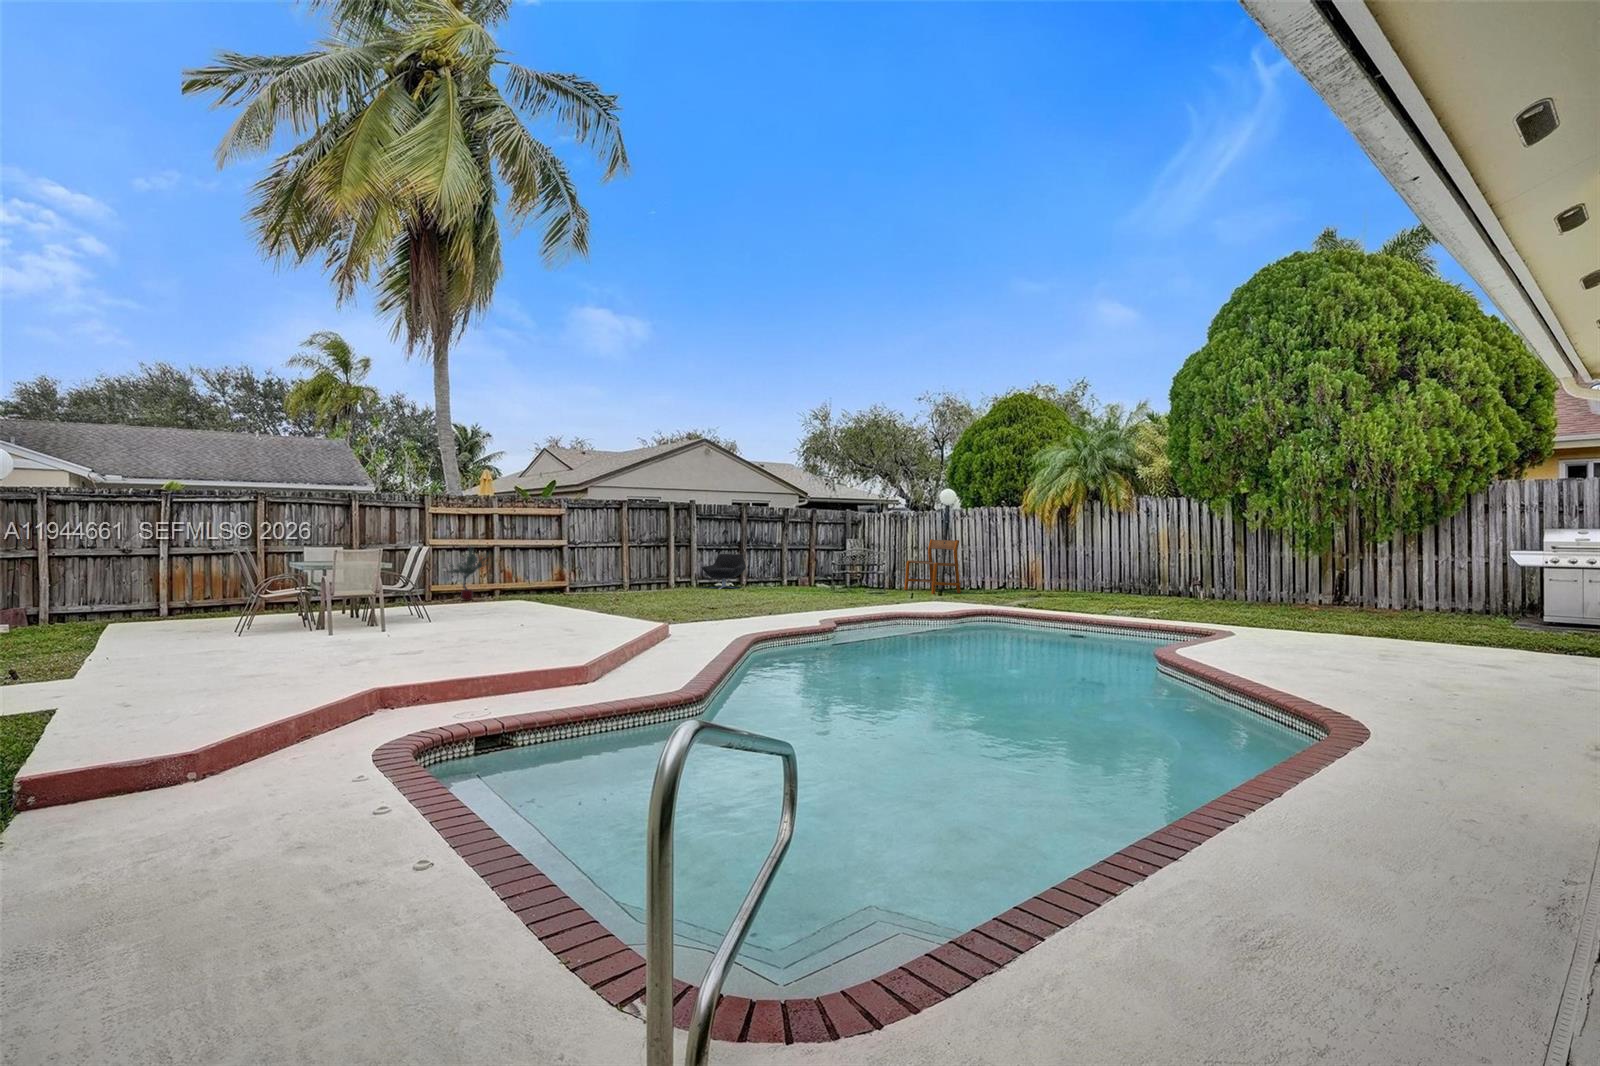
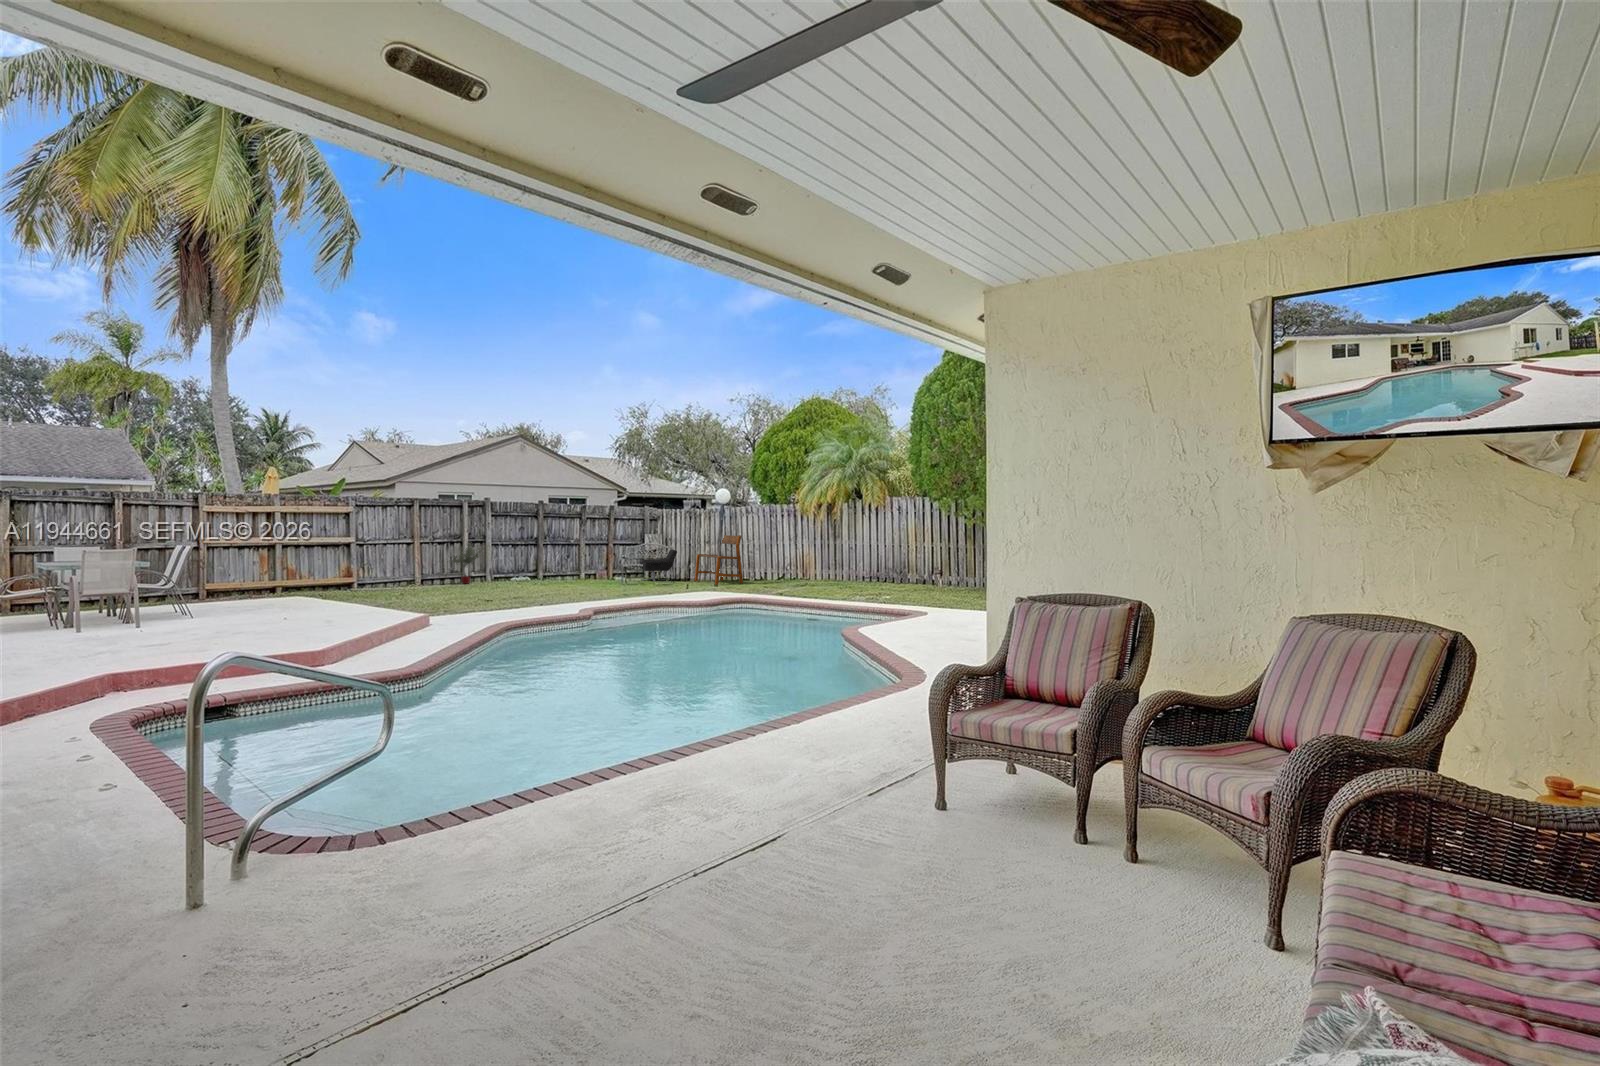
potted tree: present [444,546,489,601] -> present [452,543,483,584]
lounge chair: present [702,554,746,589] -> present [642,549,677,581]

